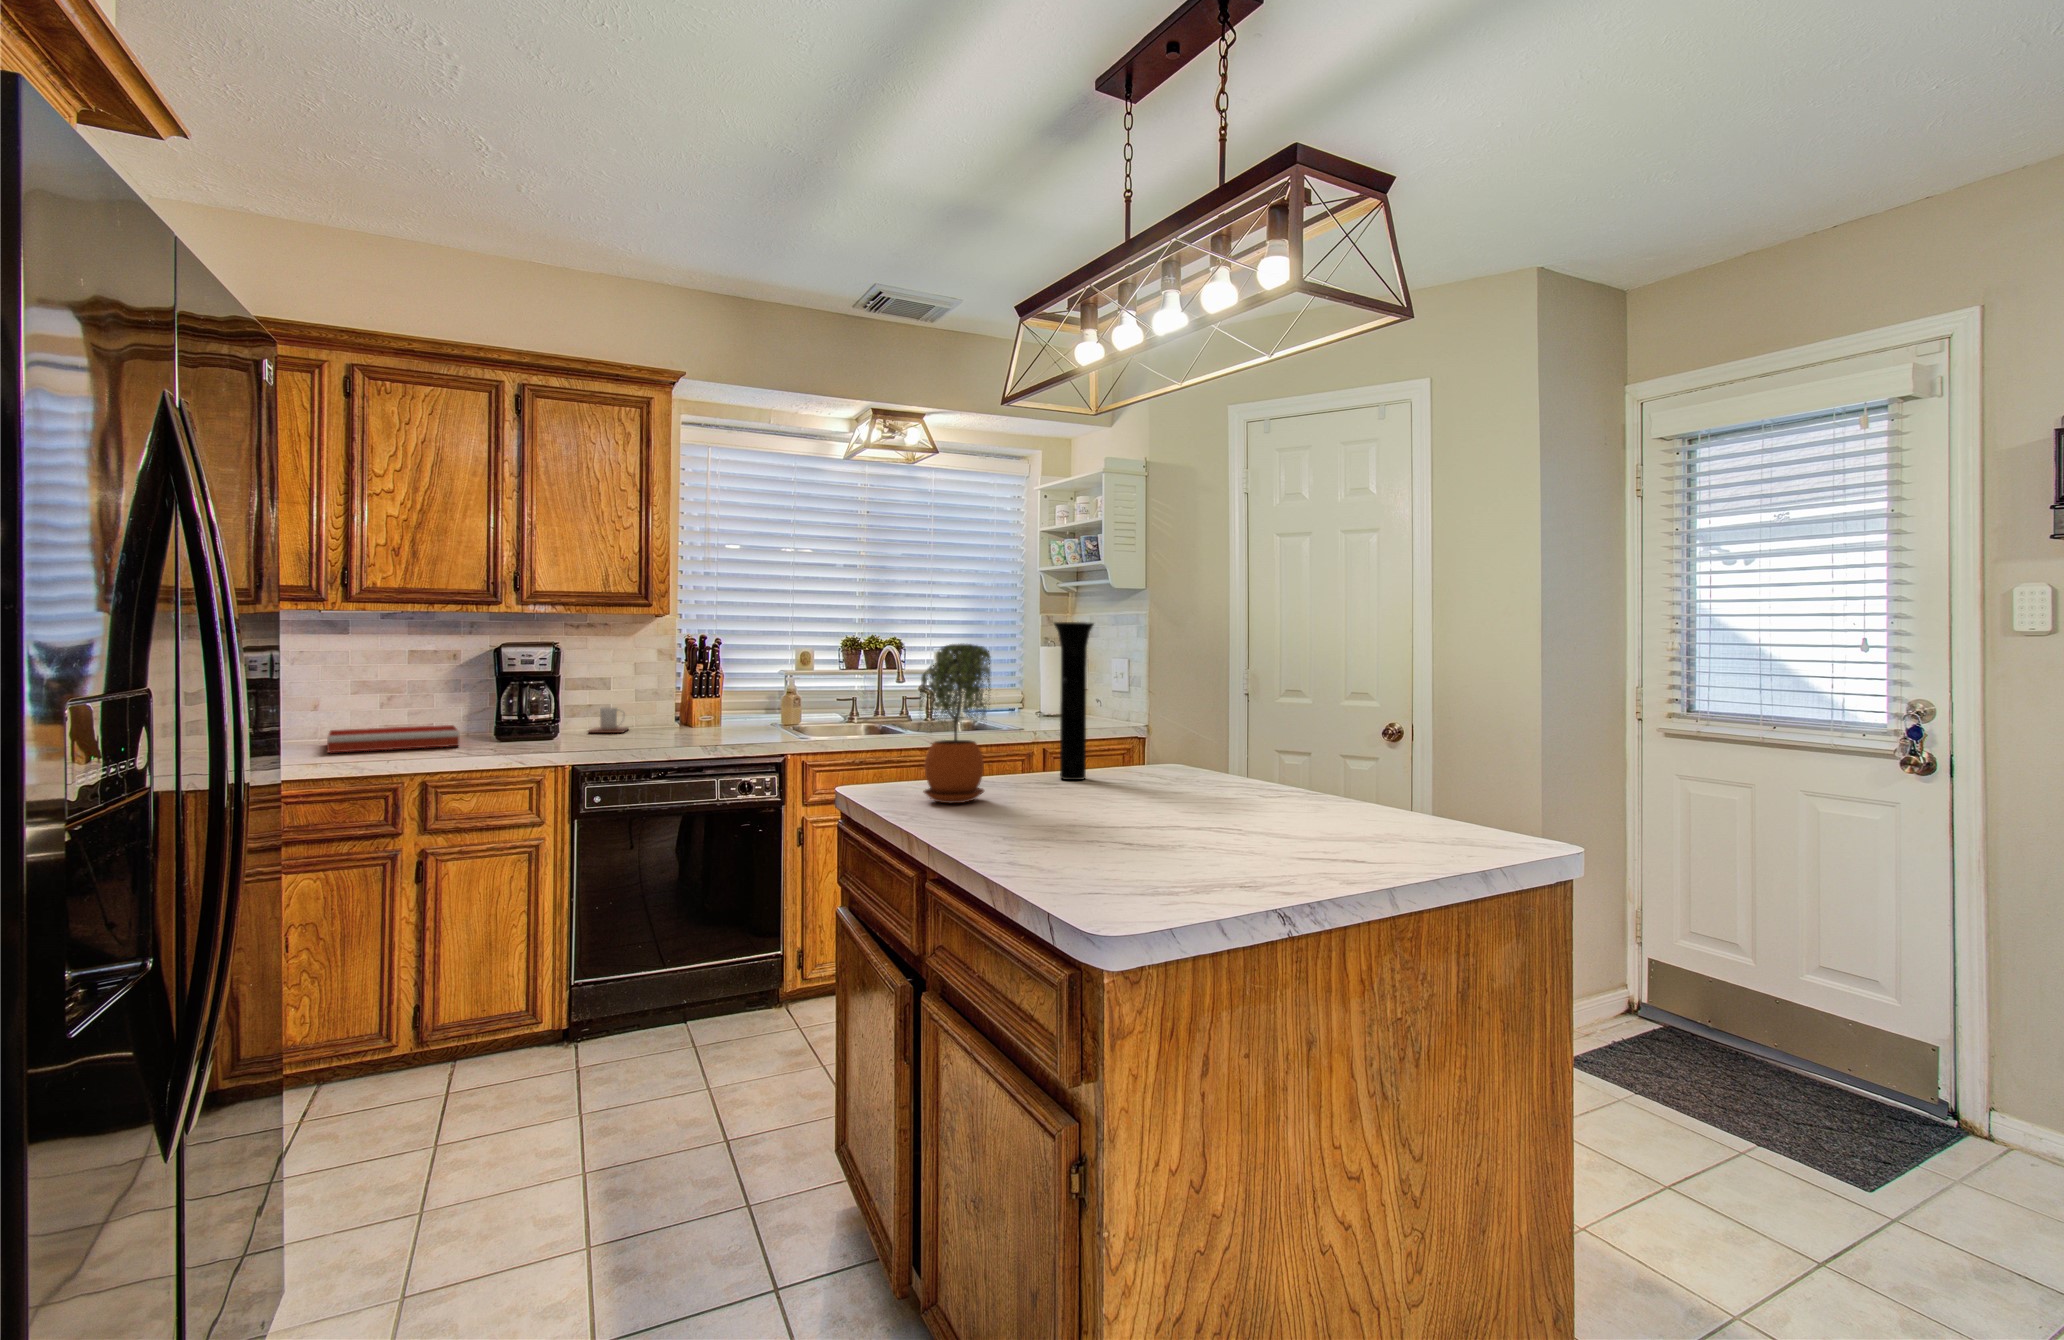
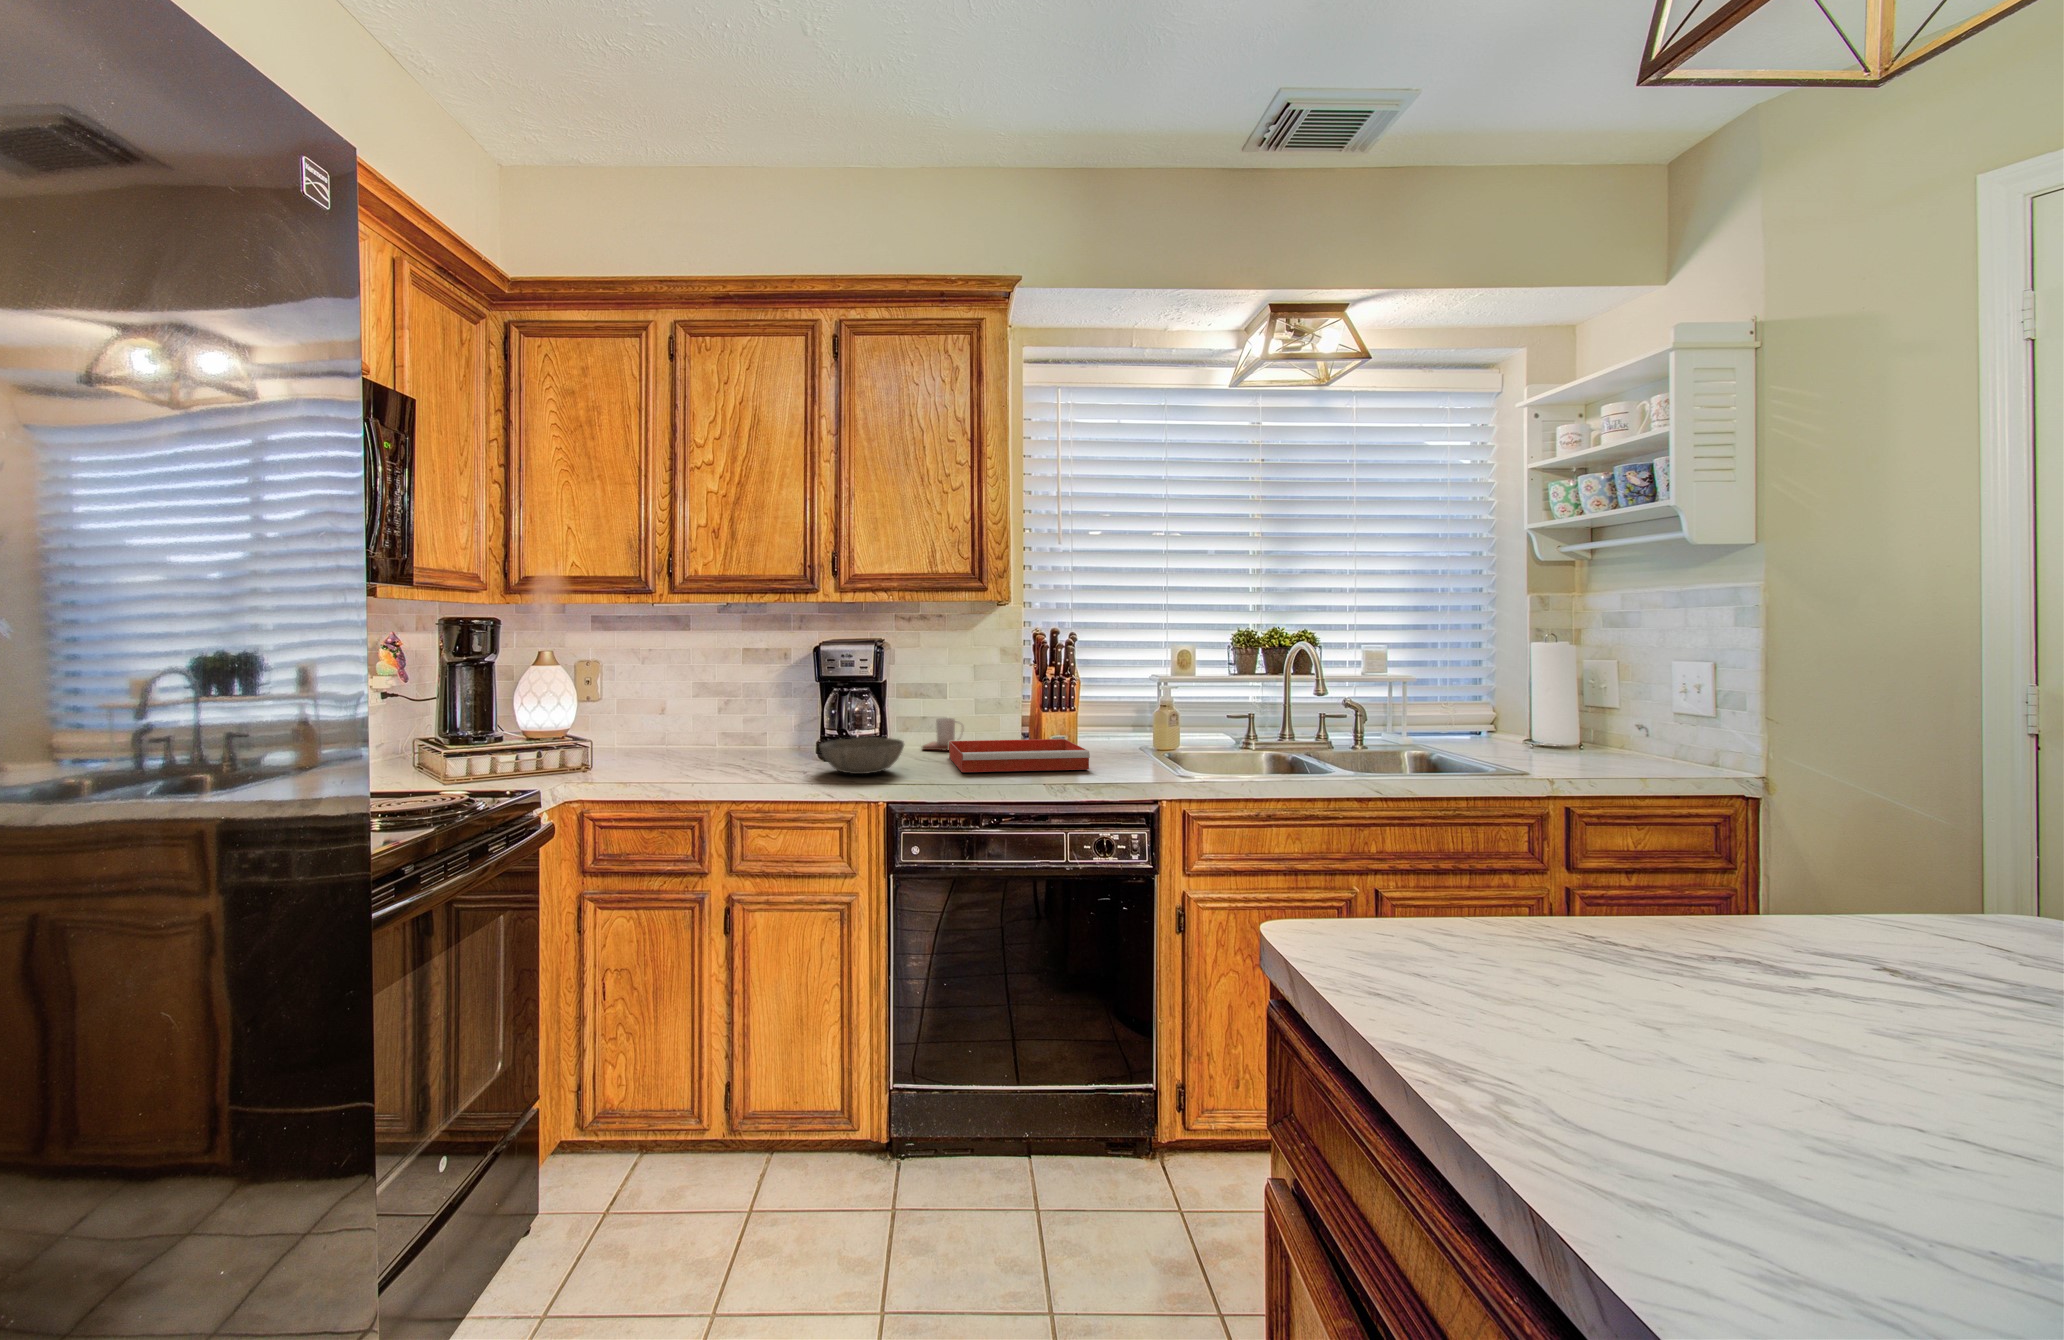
vase: present [1054,622,1094,780] -> none [1806,590,1957,1002]
potted plant: present [918,644,991,803] -> none [1492,648,1733,1097]
bowl: none [504,721,582,749] -> present [820,737,904,774]
tray: present [327,725,459,753] -> present [949,739,1090,772]

